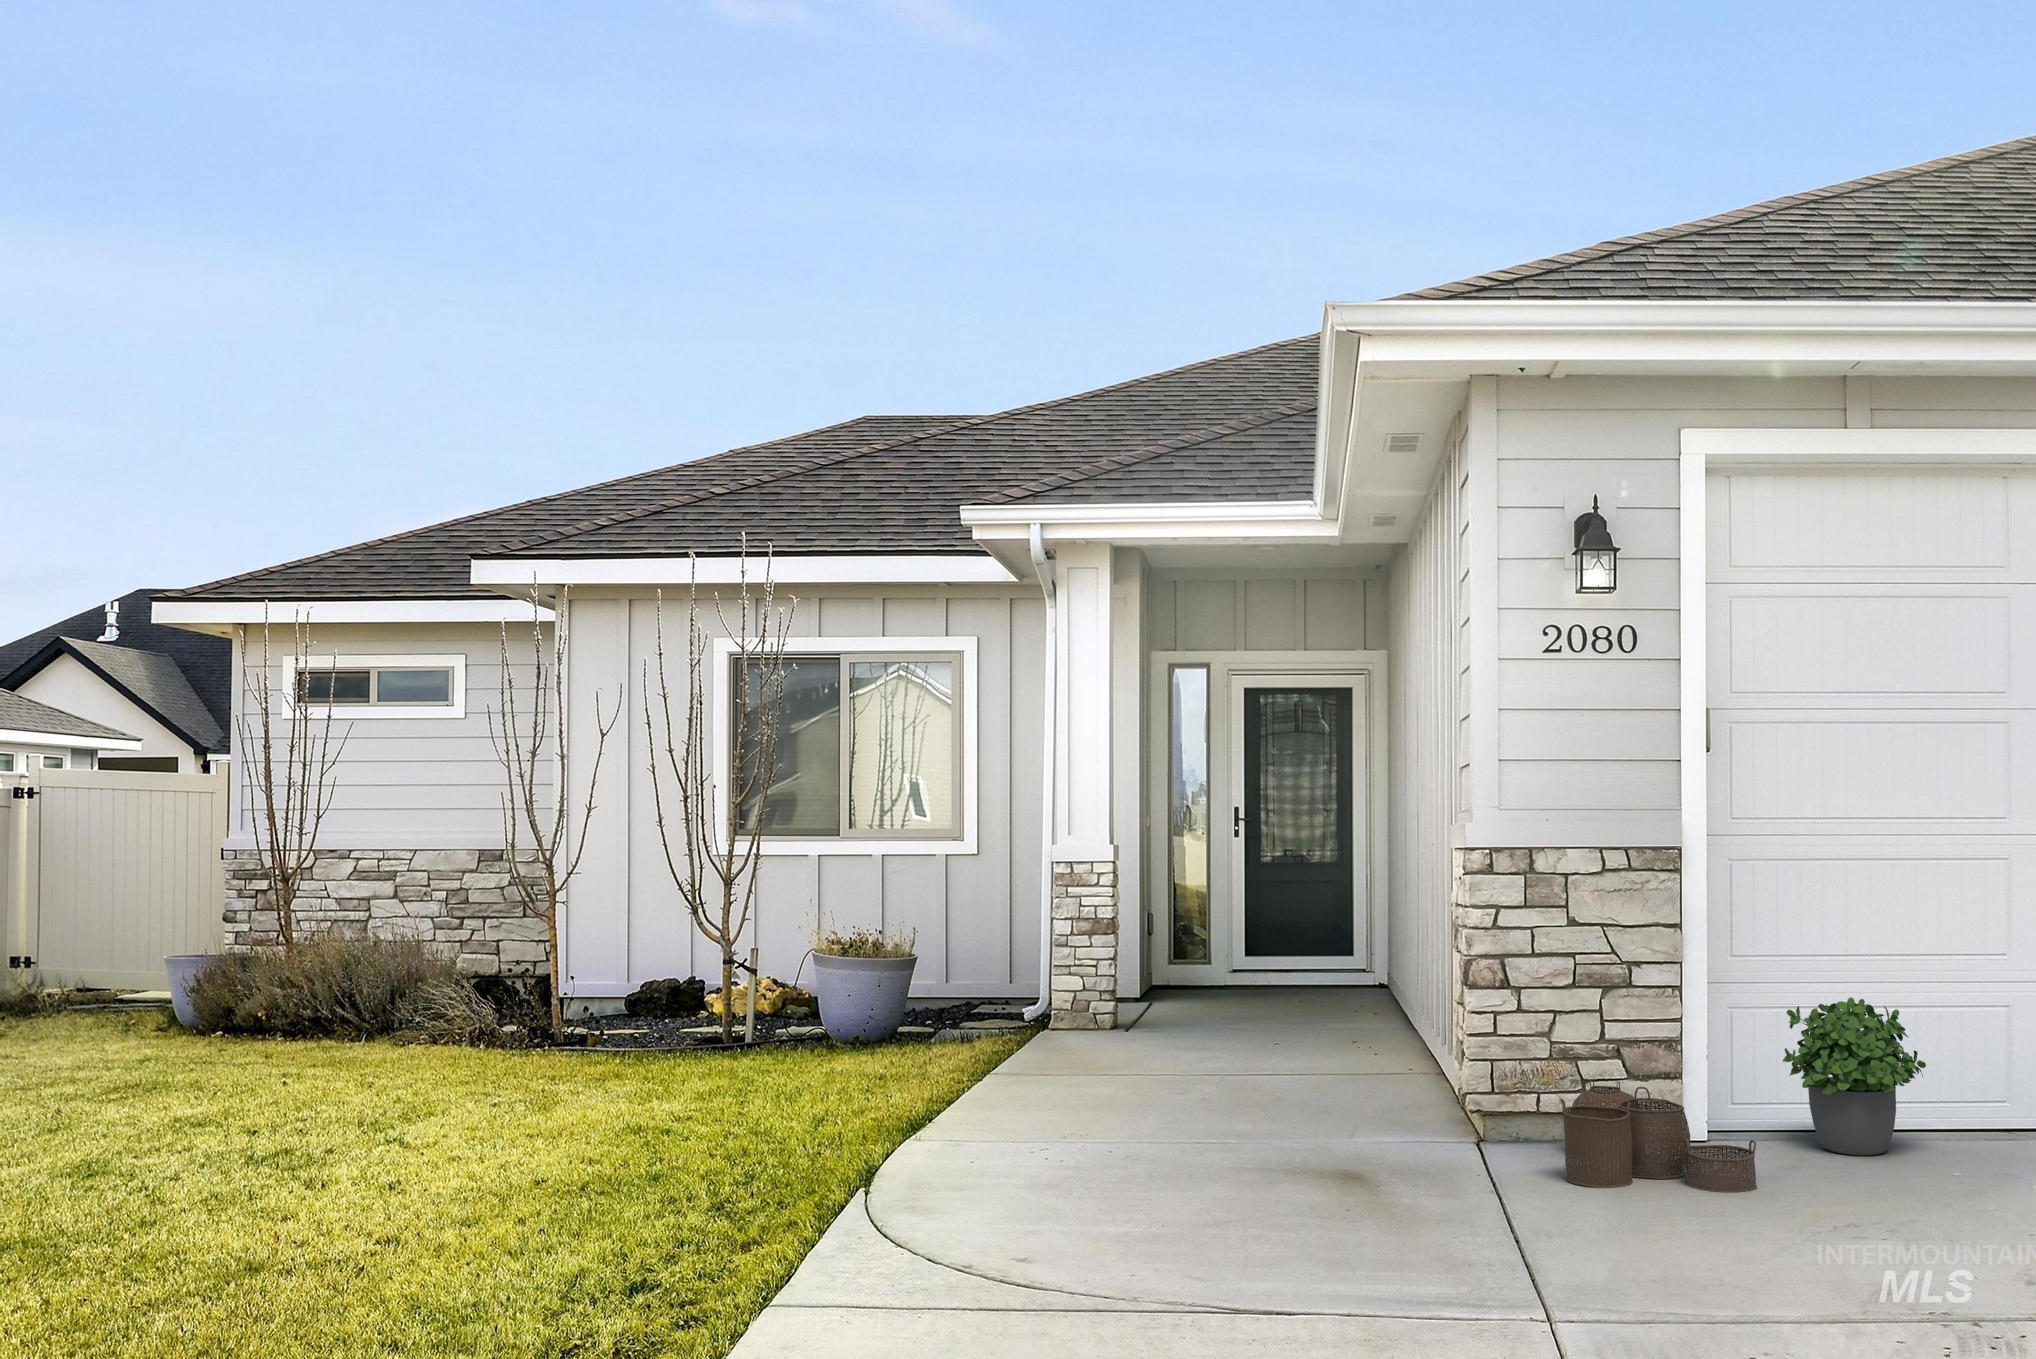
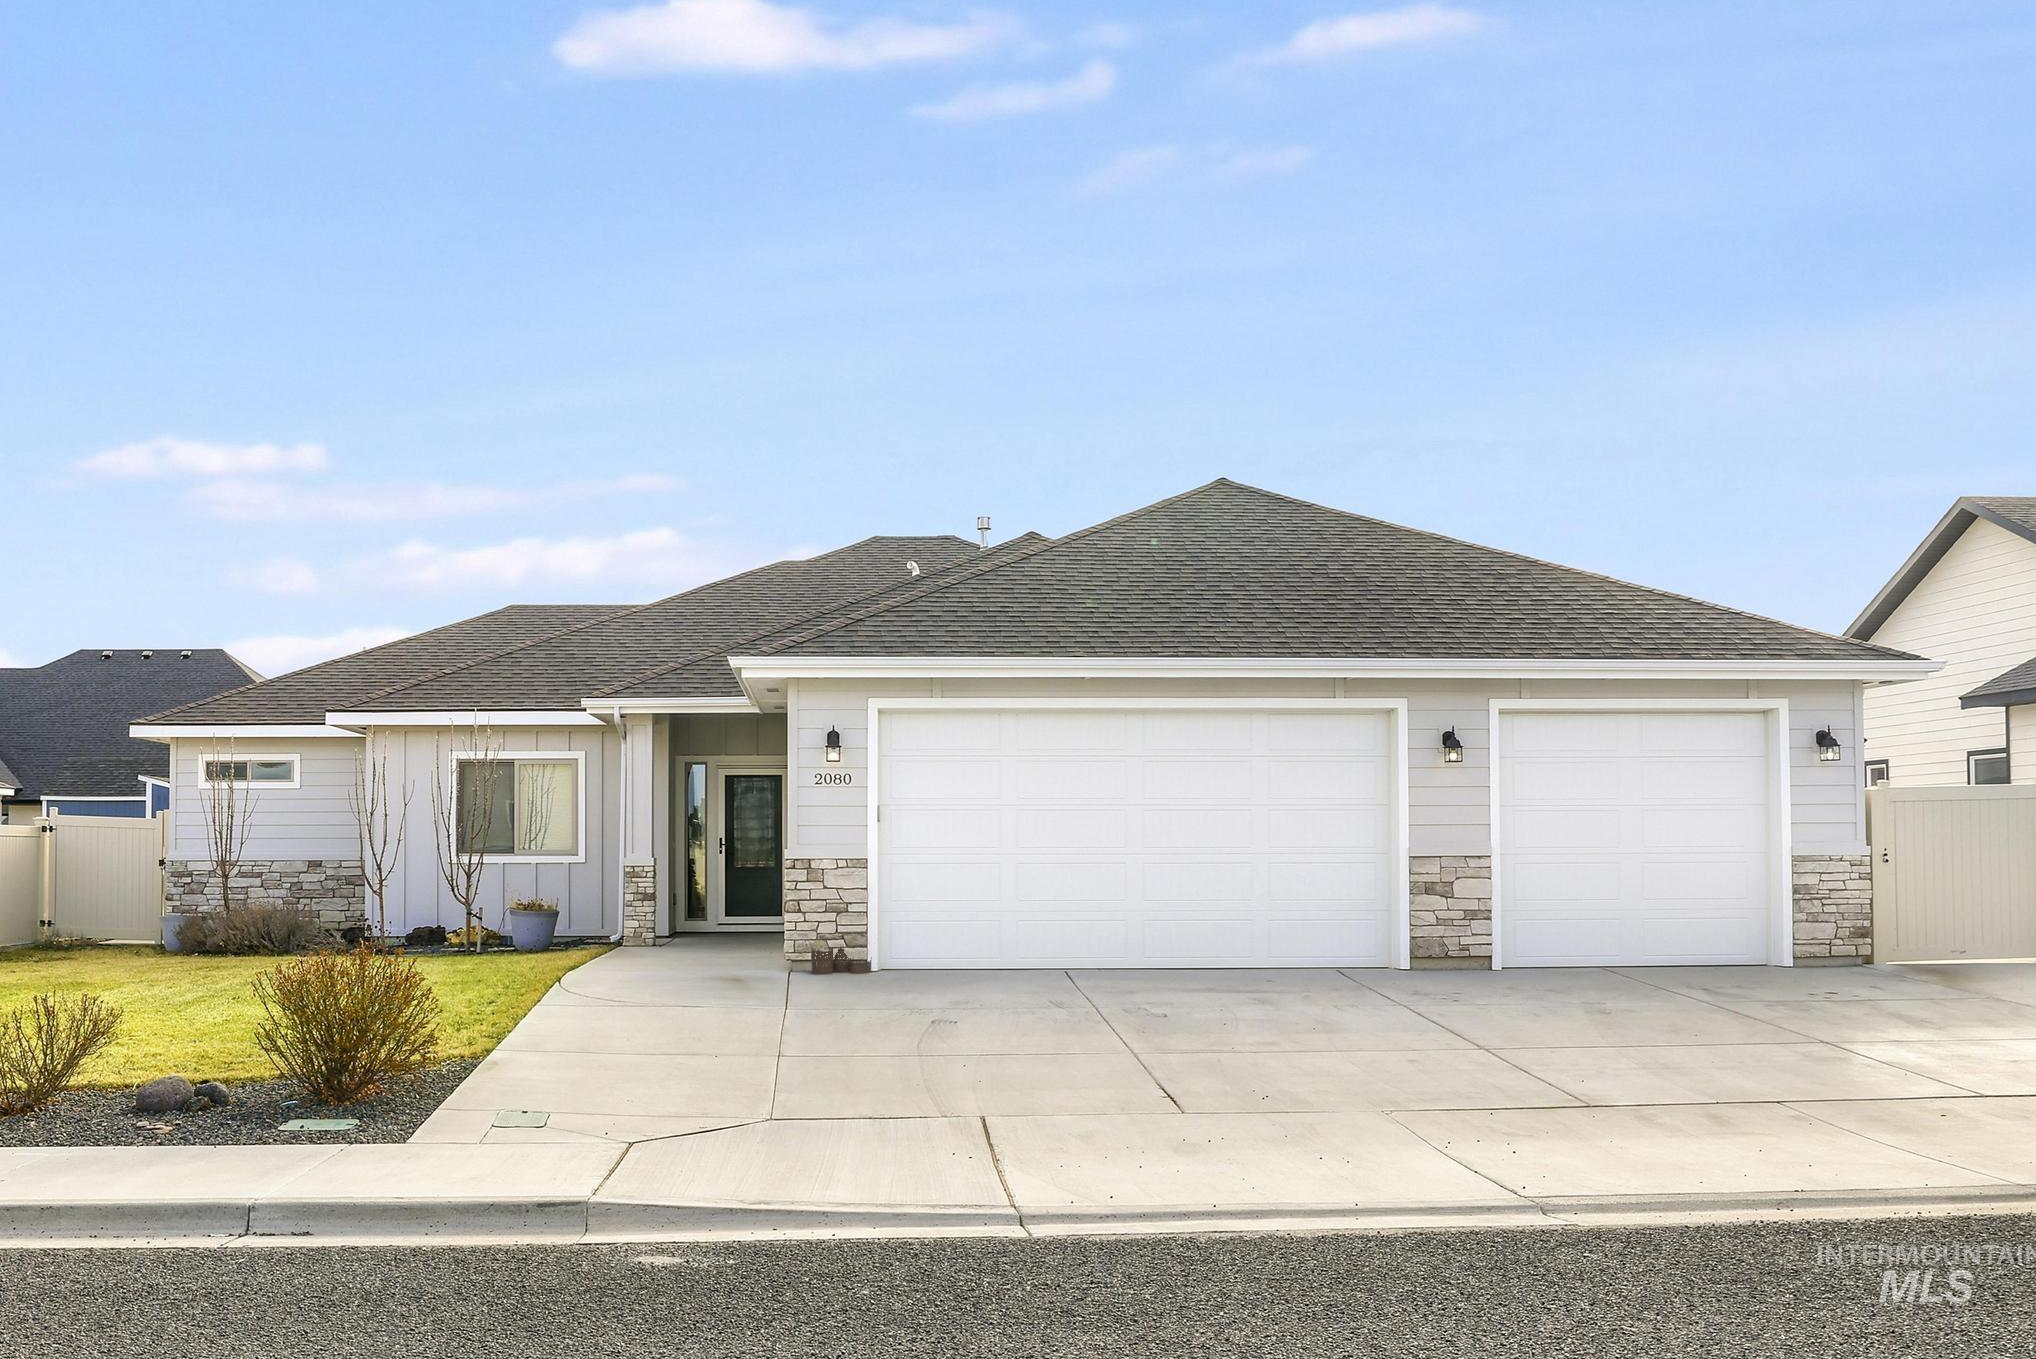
potted plant: present [1783,997,1926,1156] -> none [895,912,939,966]

